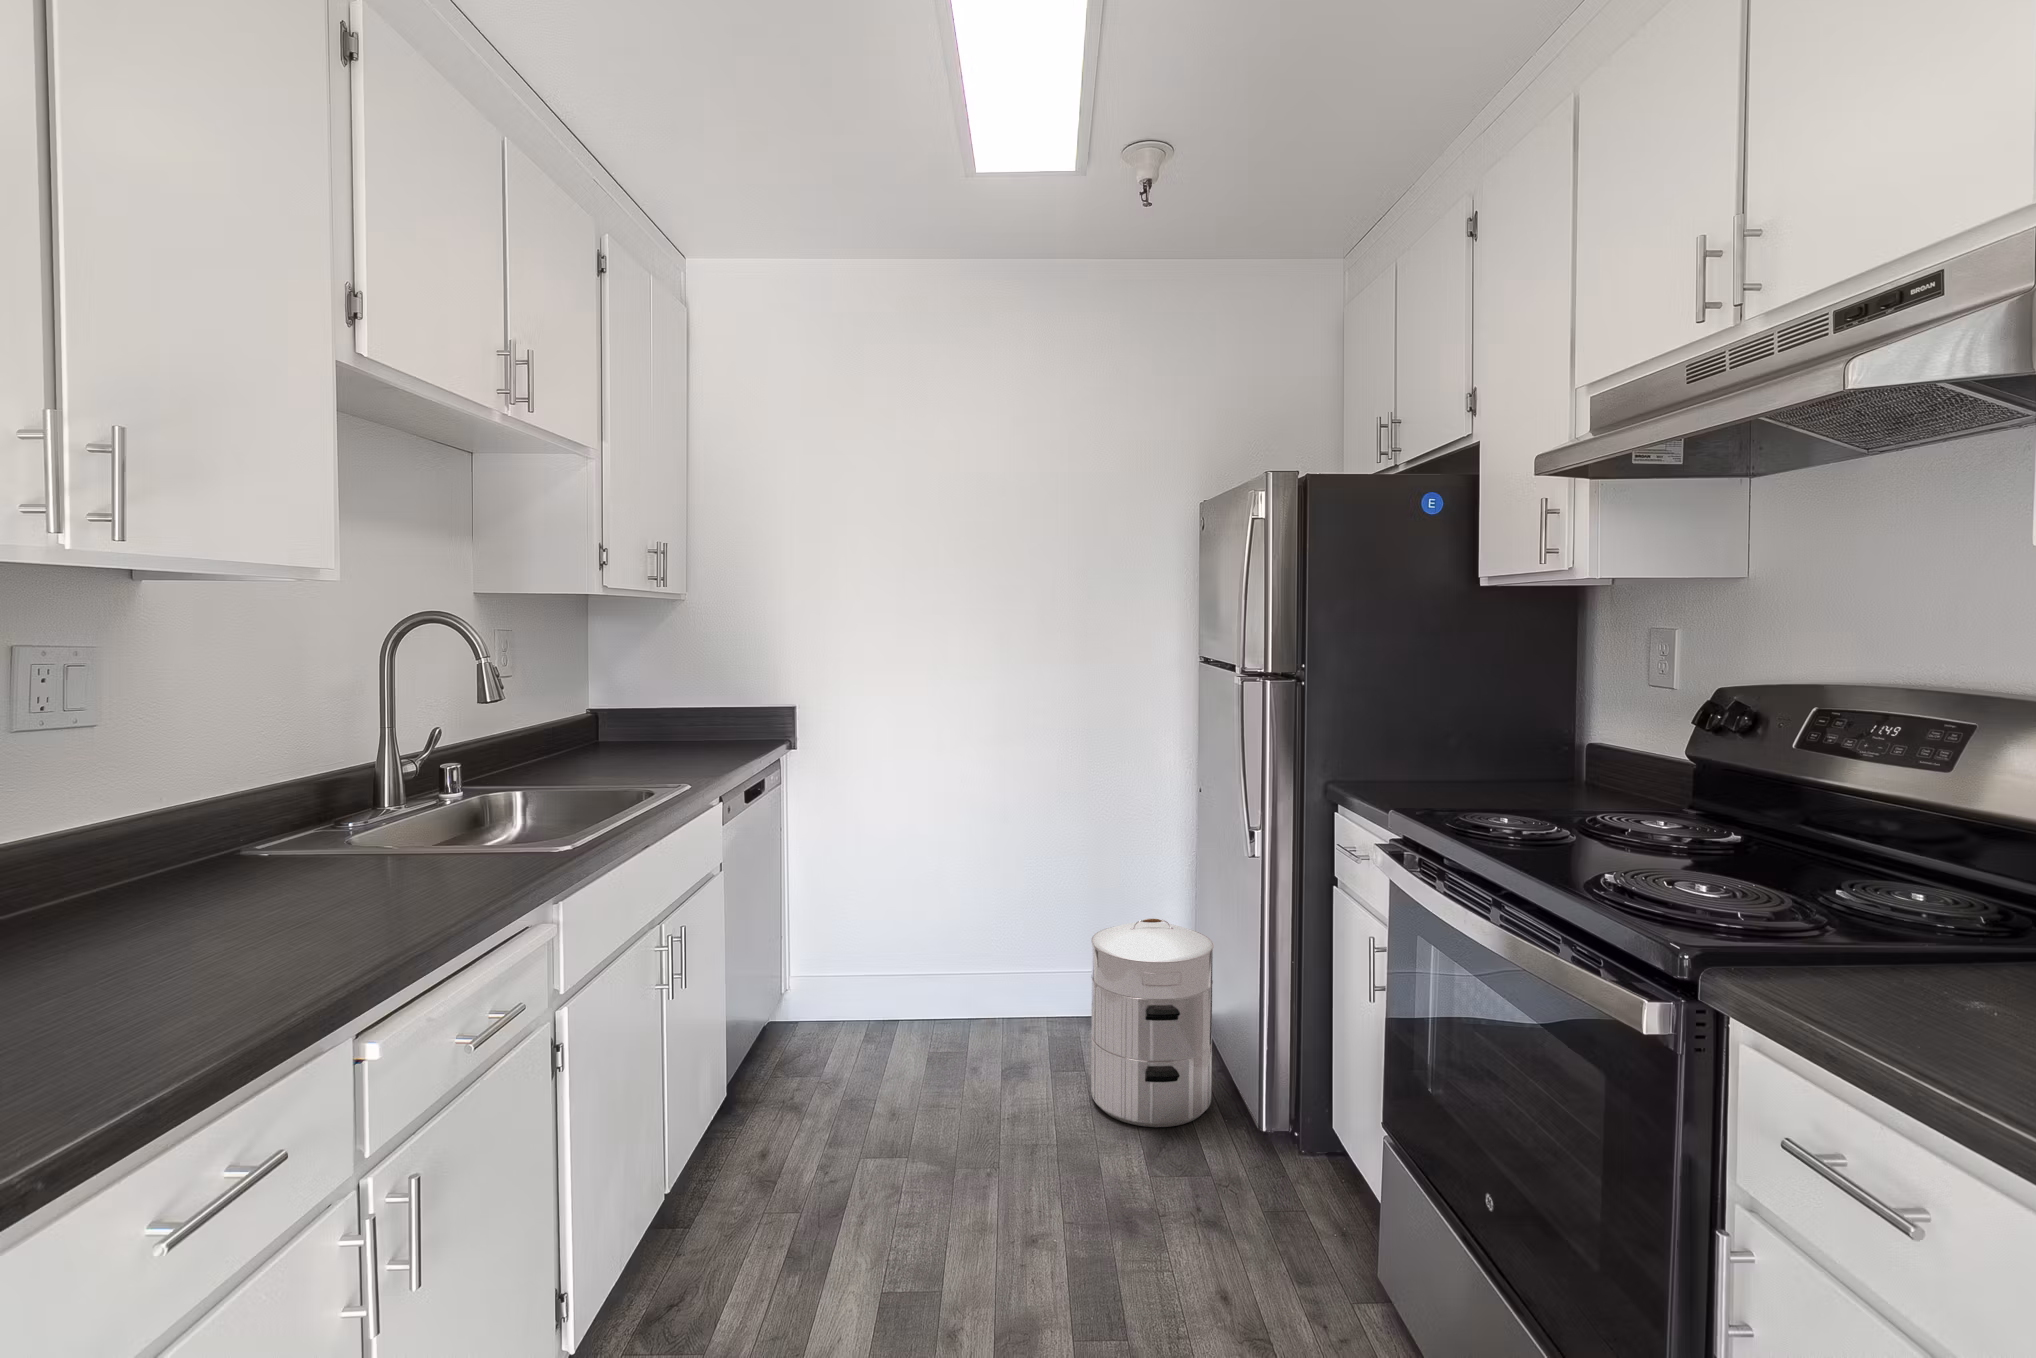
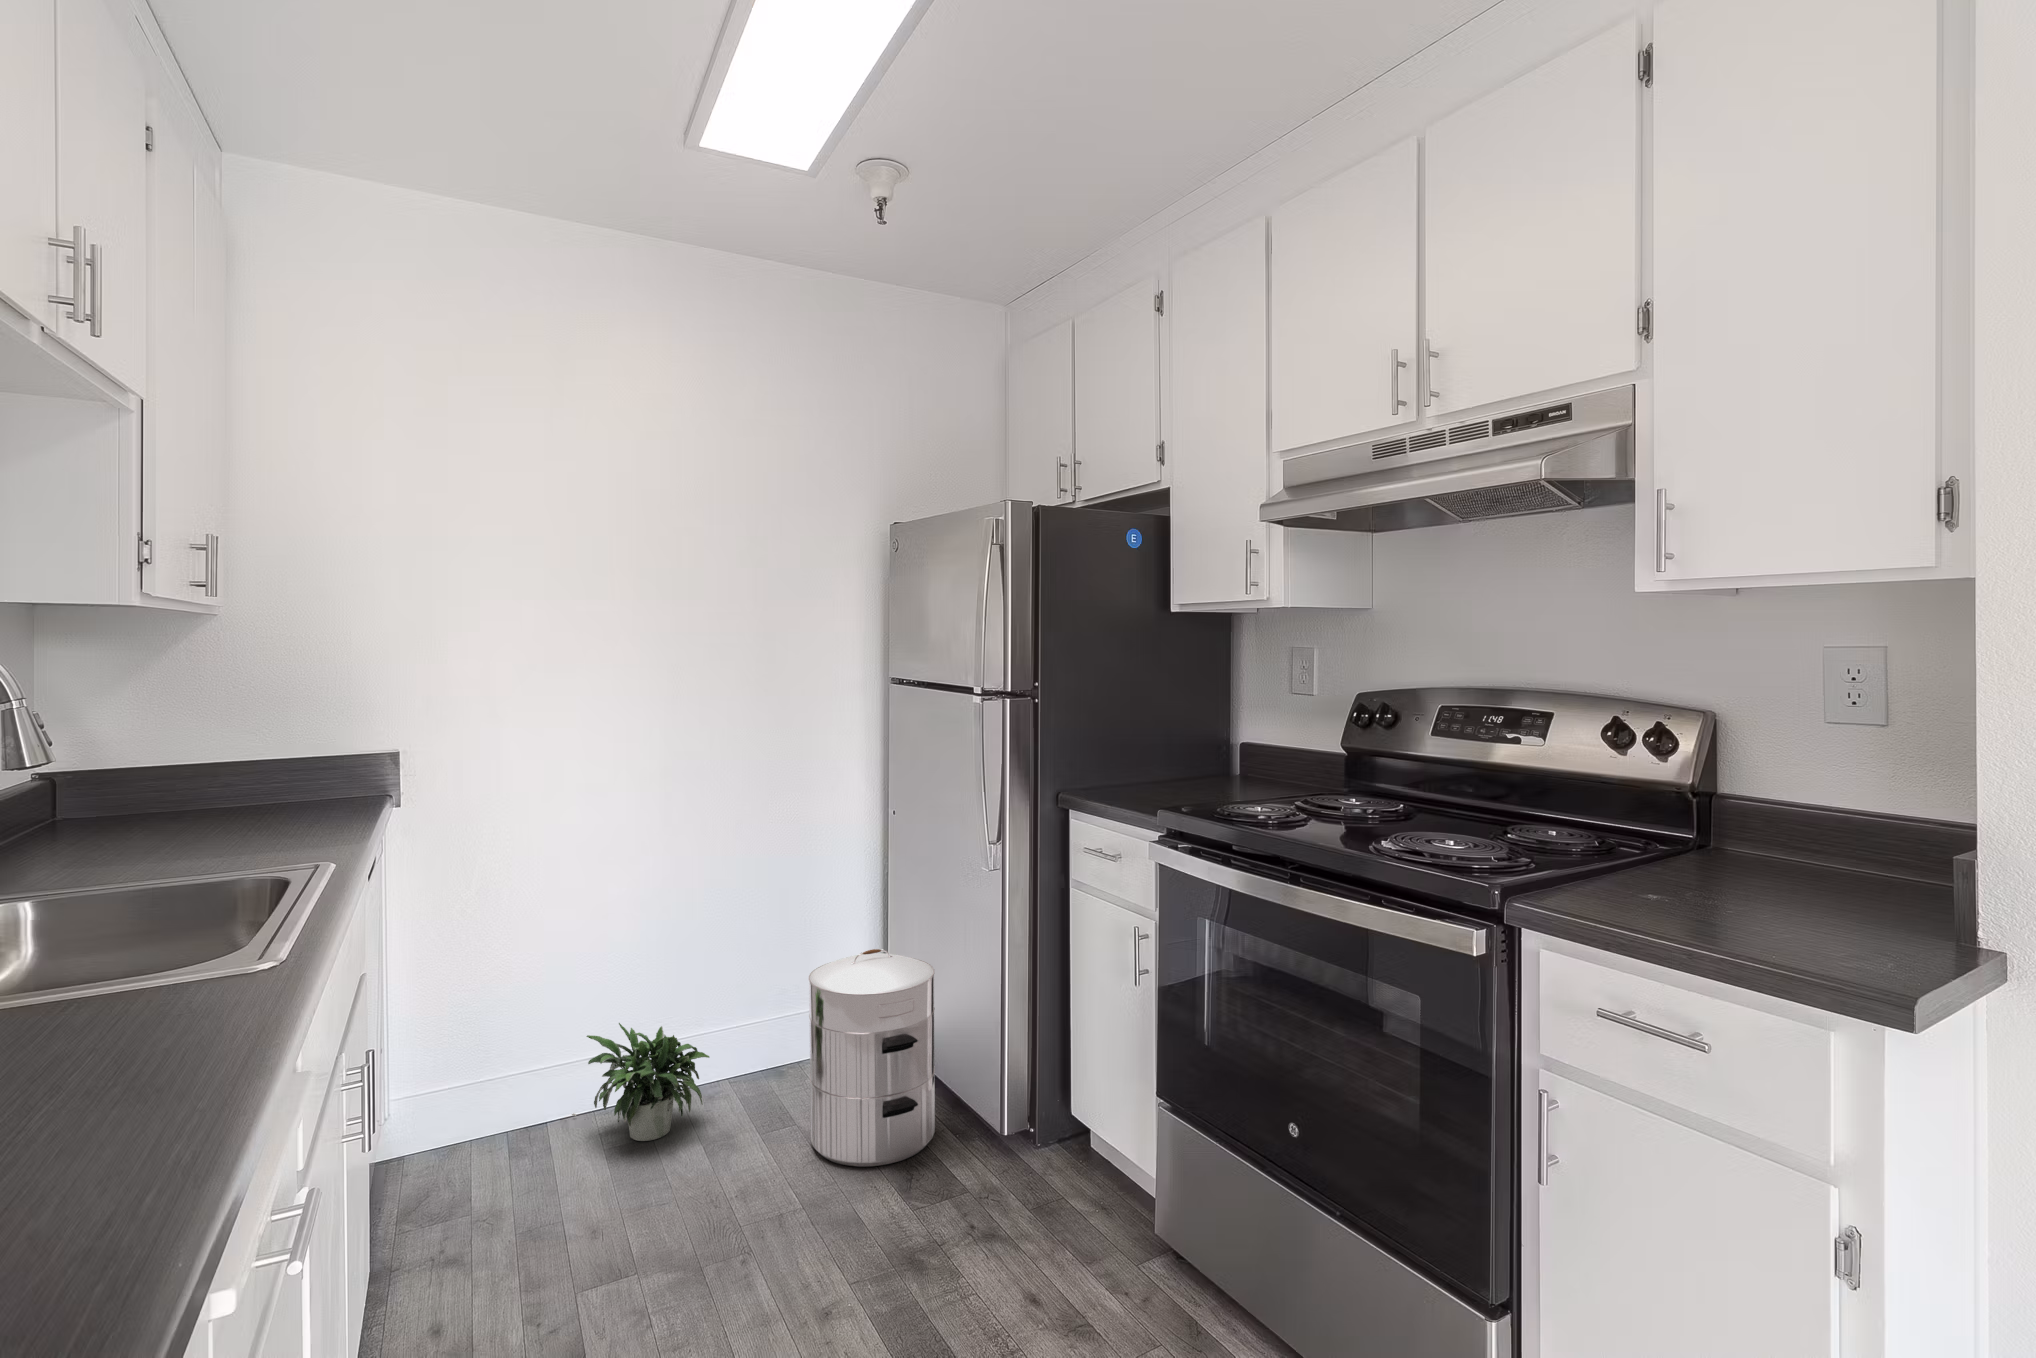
potted plant: none [921,948,1022,1054] -> present [572,1023,709,1141]

